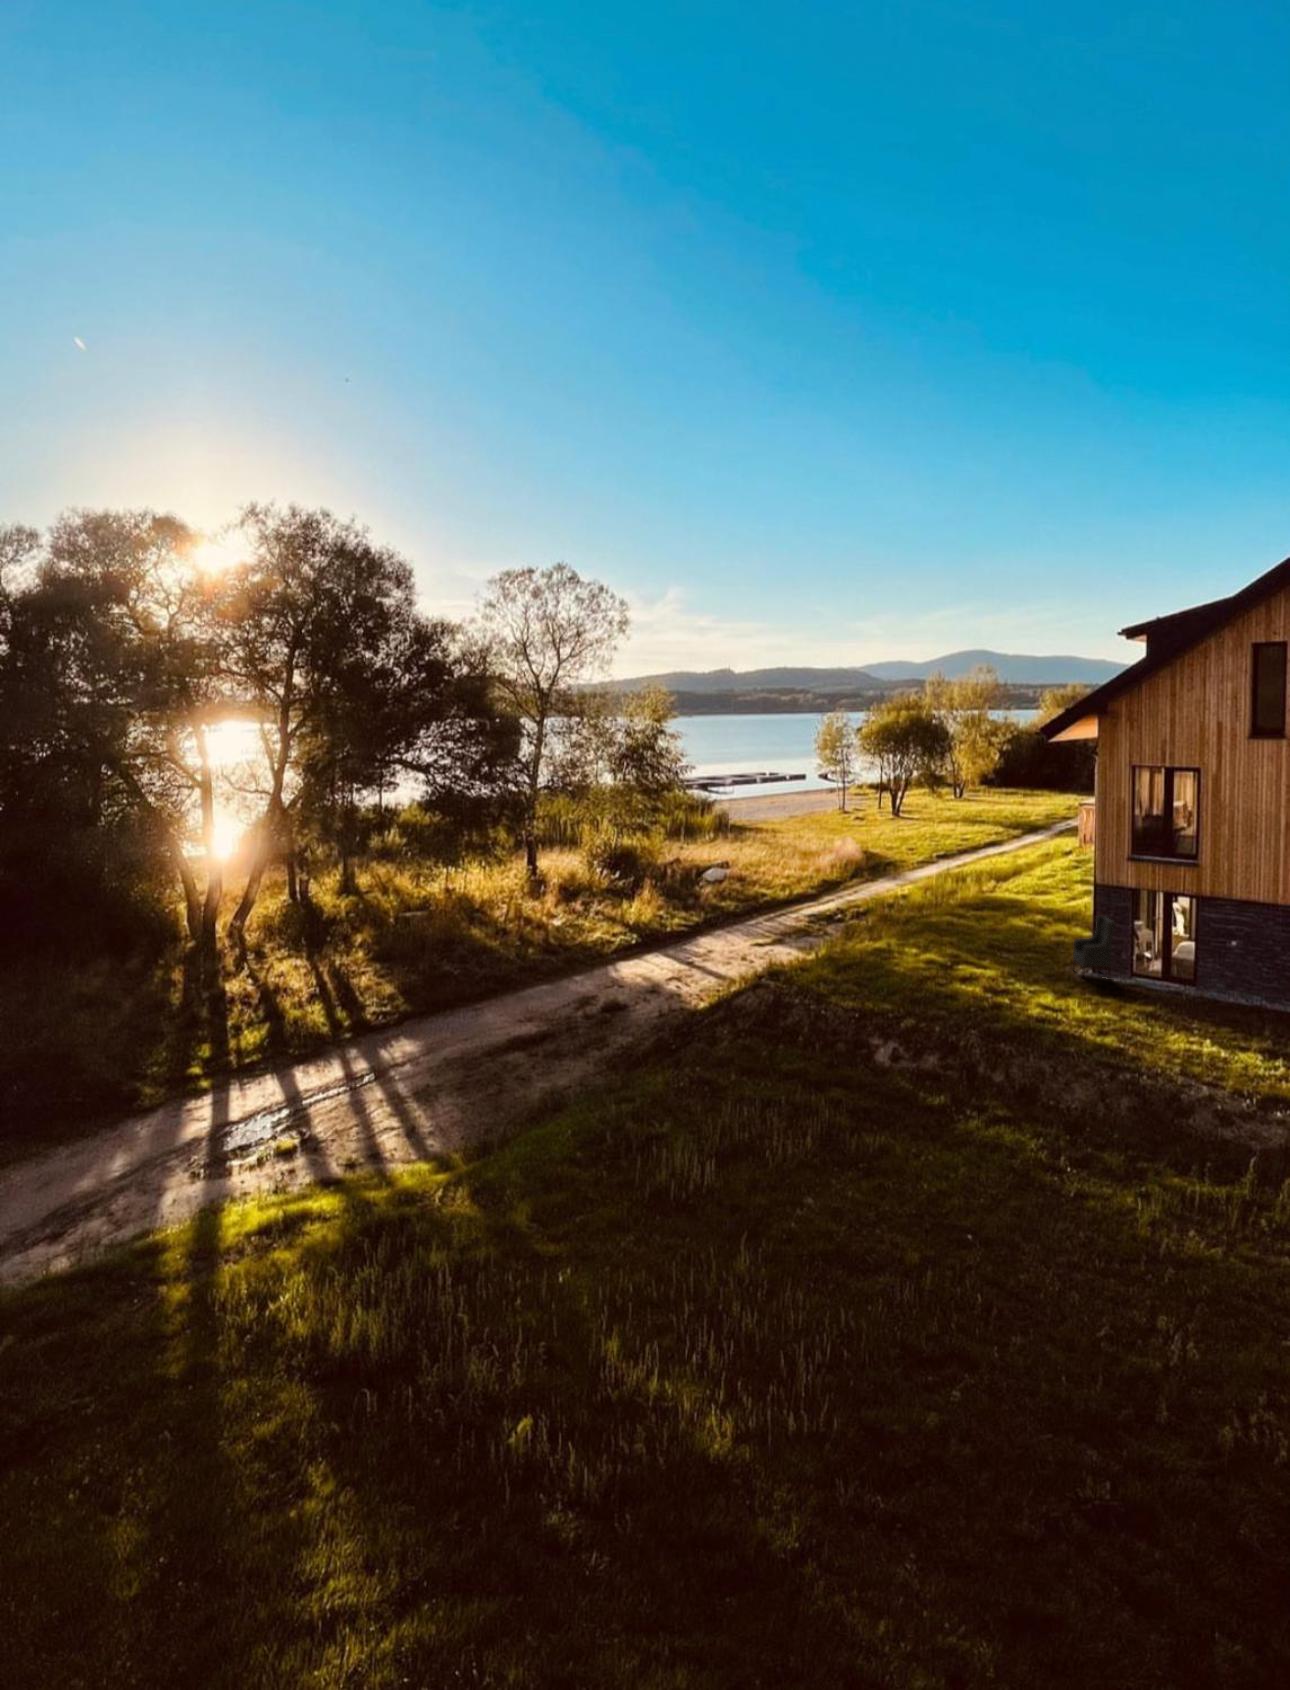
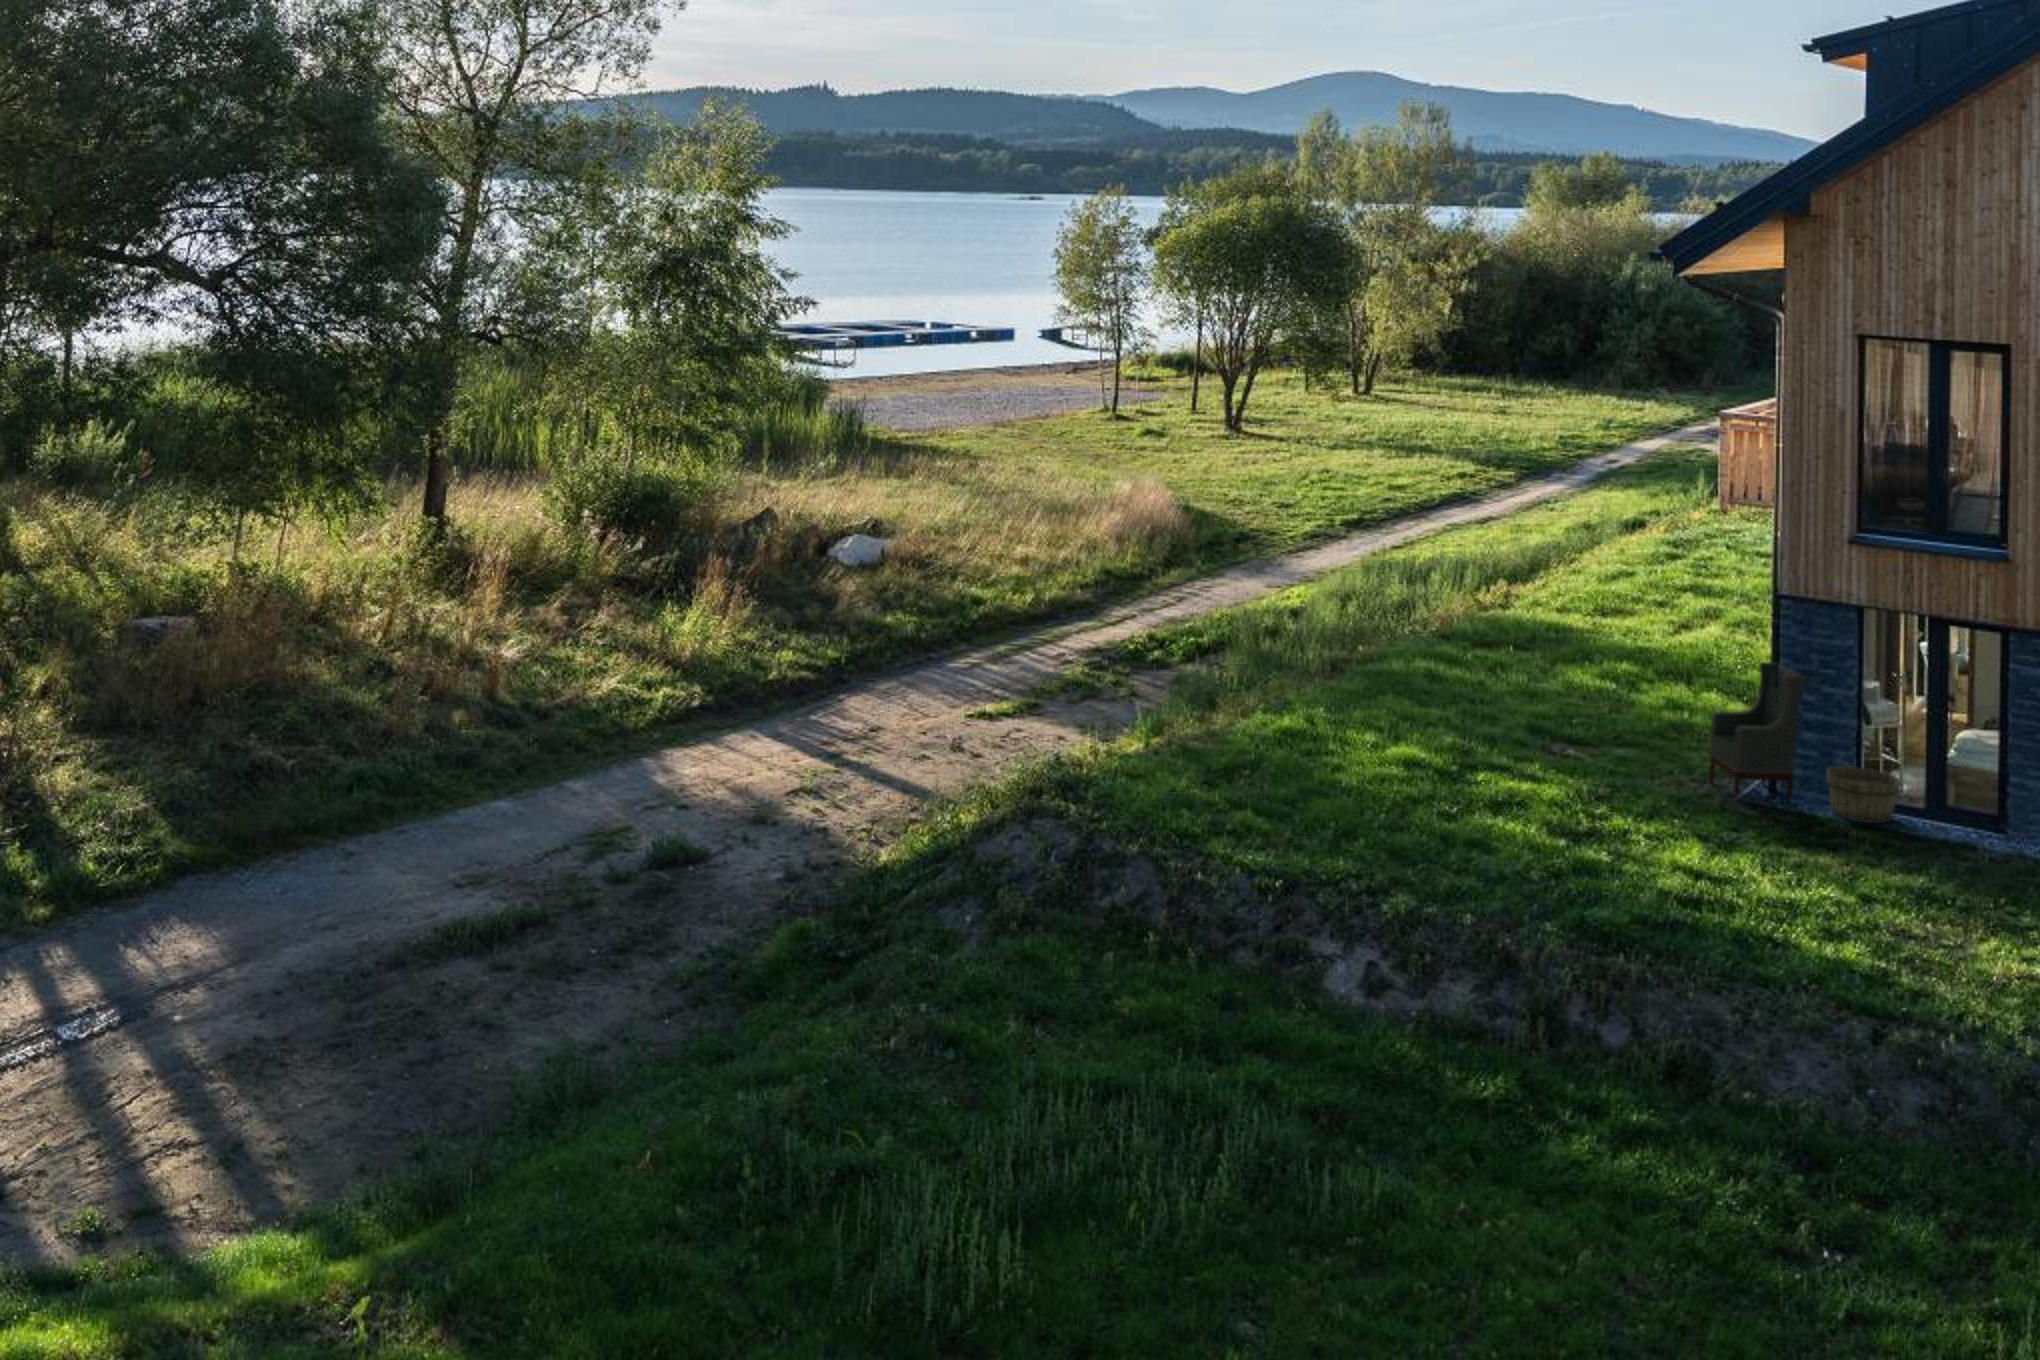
wooden bucket: none [1126,960,1162,988] -> present [1826,766,1901,823]

